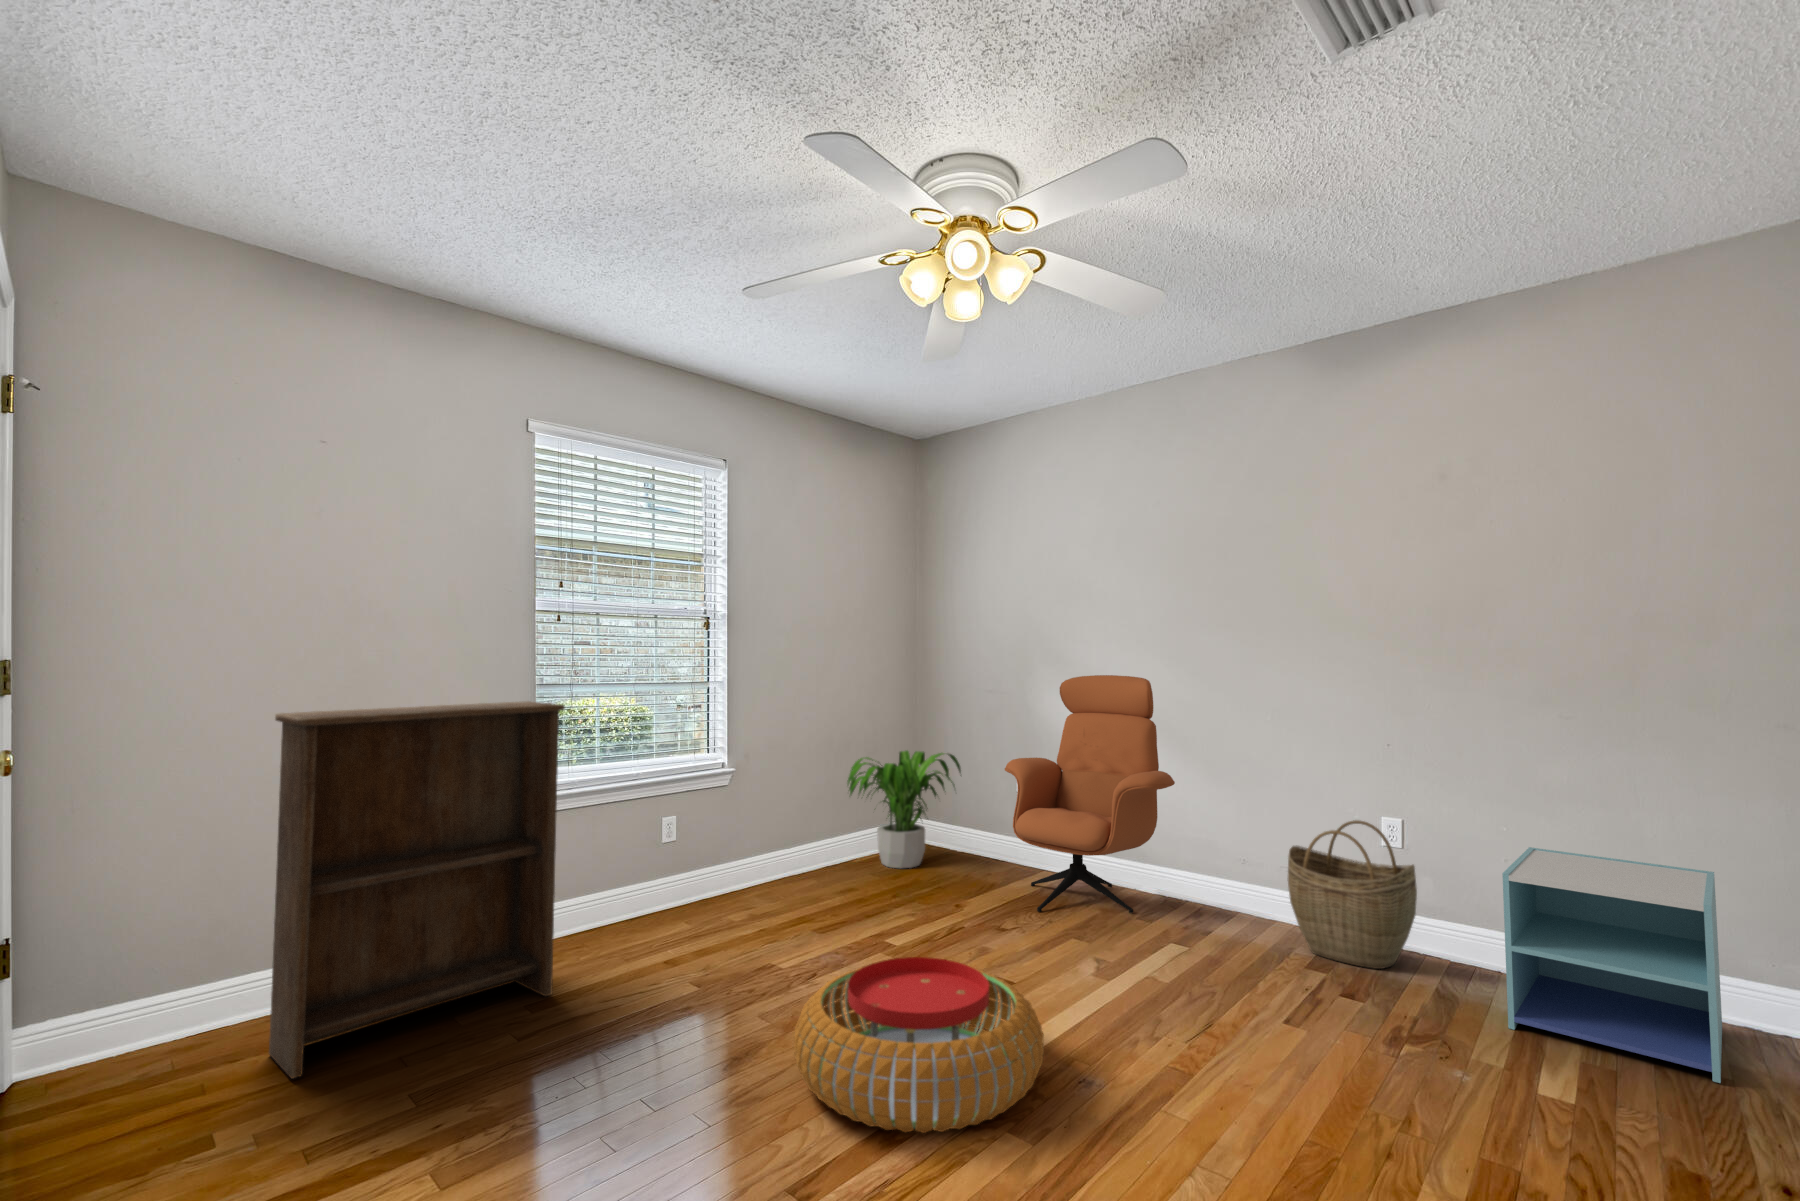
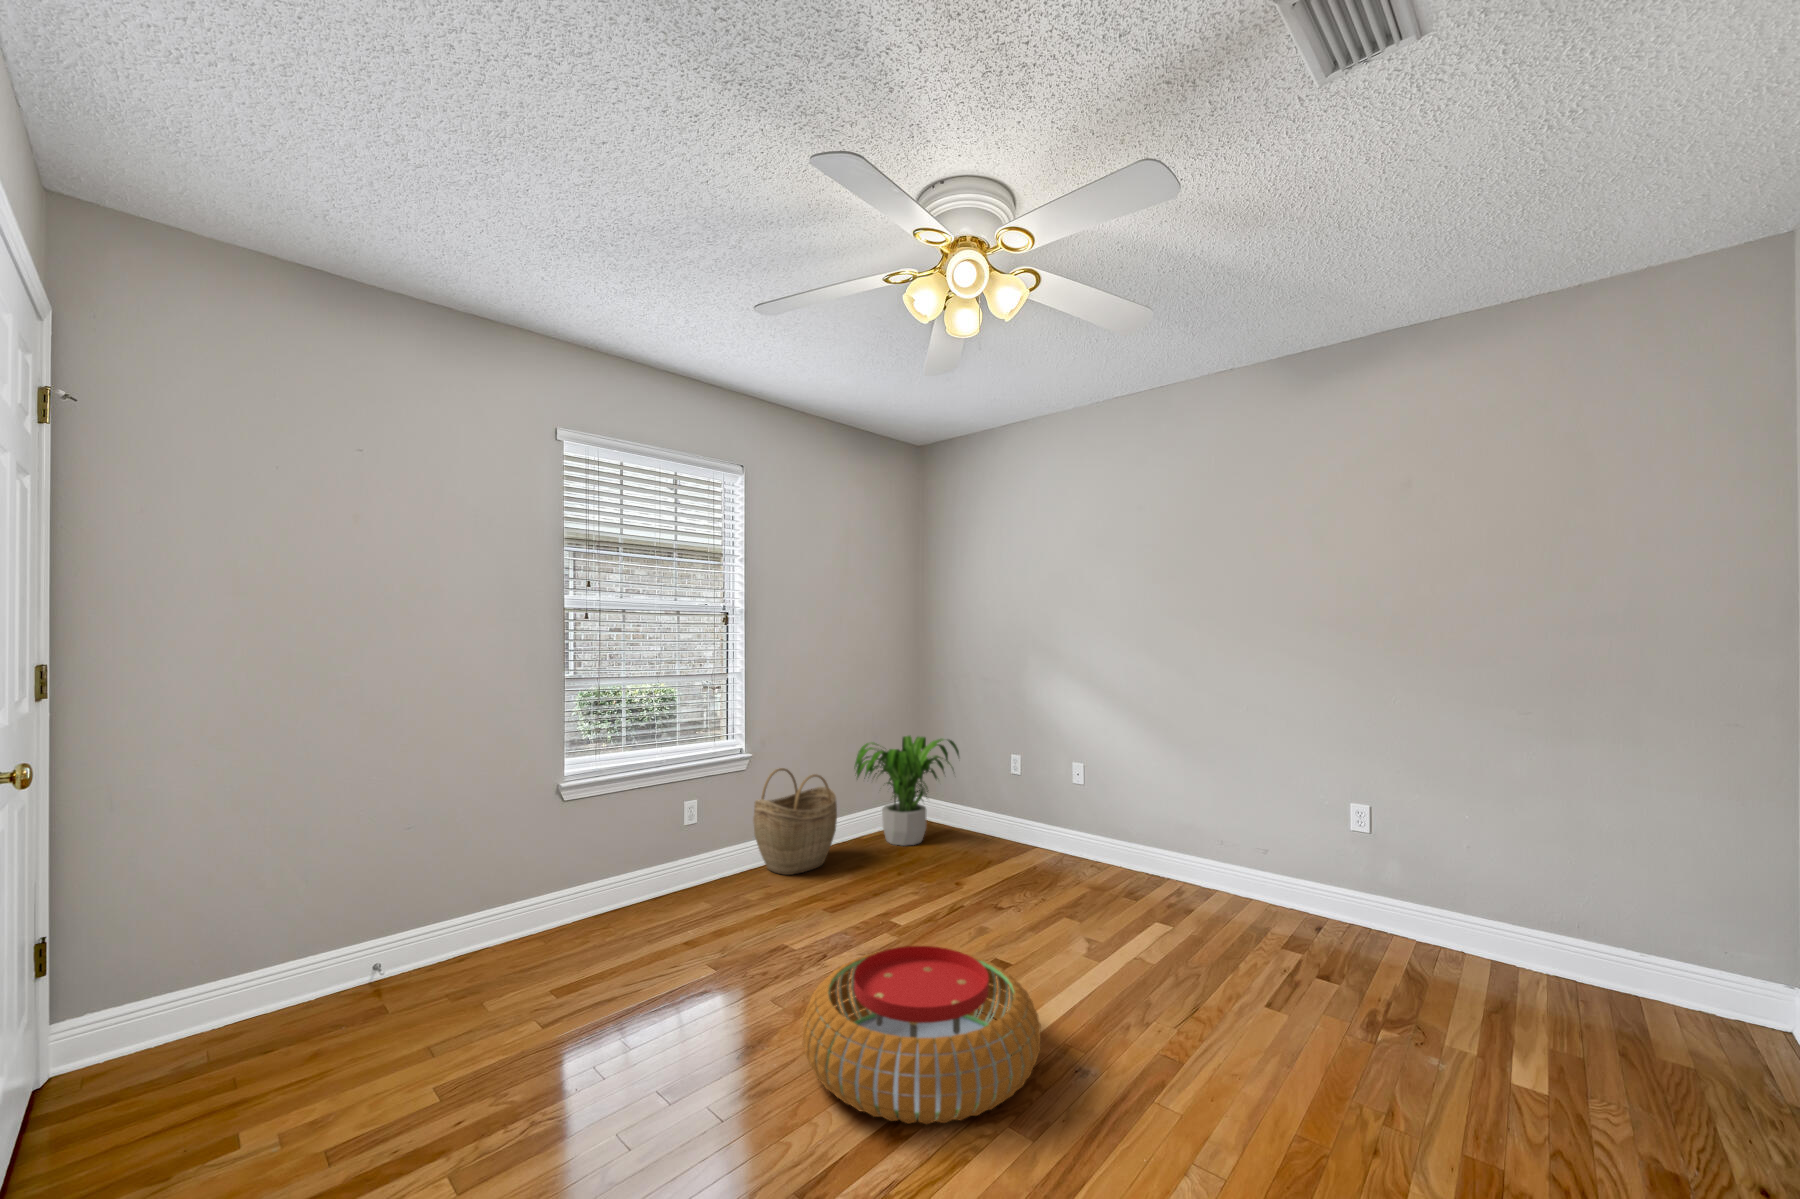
armchair: present [1005,675,1175,913] -> none [1000,669,1159,892]
bookshelf: present [269,701,565,1078] -> none [306,699,587,1064]
woven basket: present [1288,820,1417,969] -> present [753,768,837,875]
nightstand: present [1502,847,1722,1083] -> none [1475,837,1688,1072]

